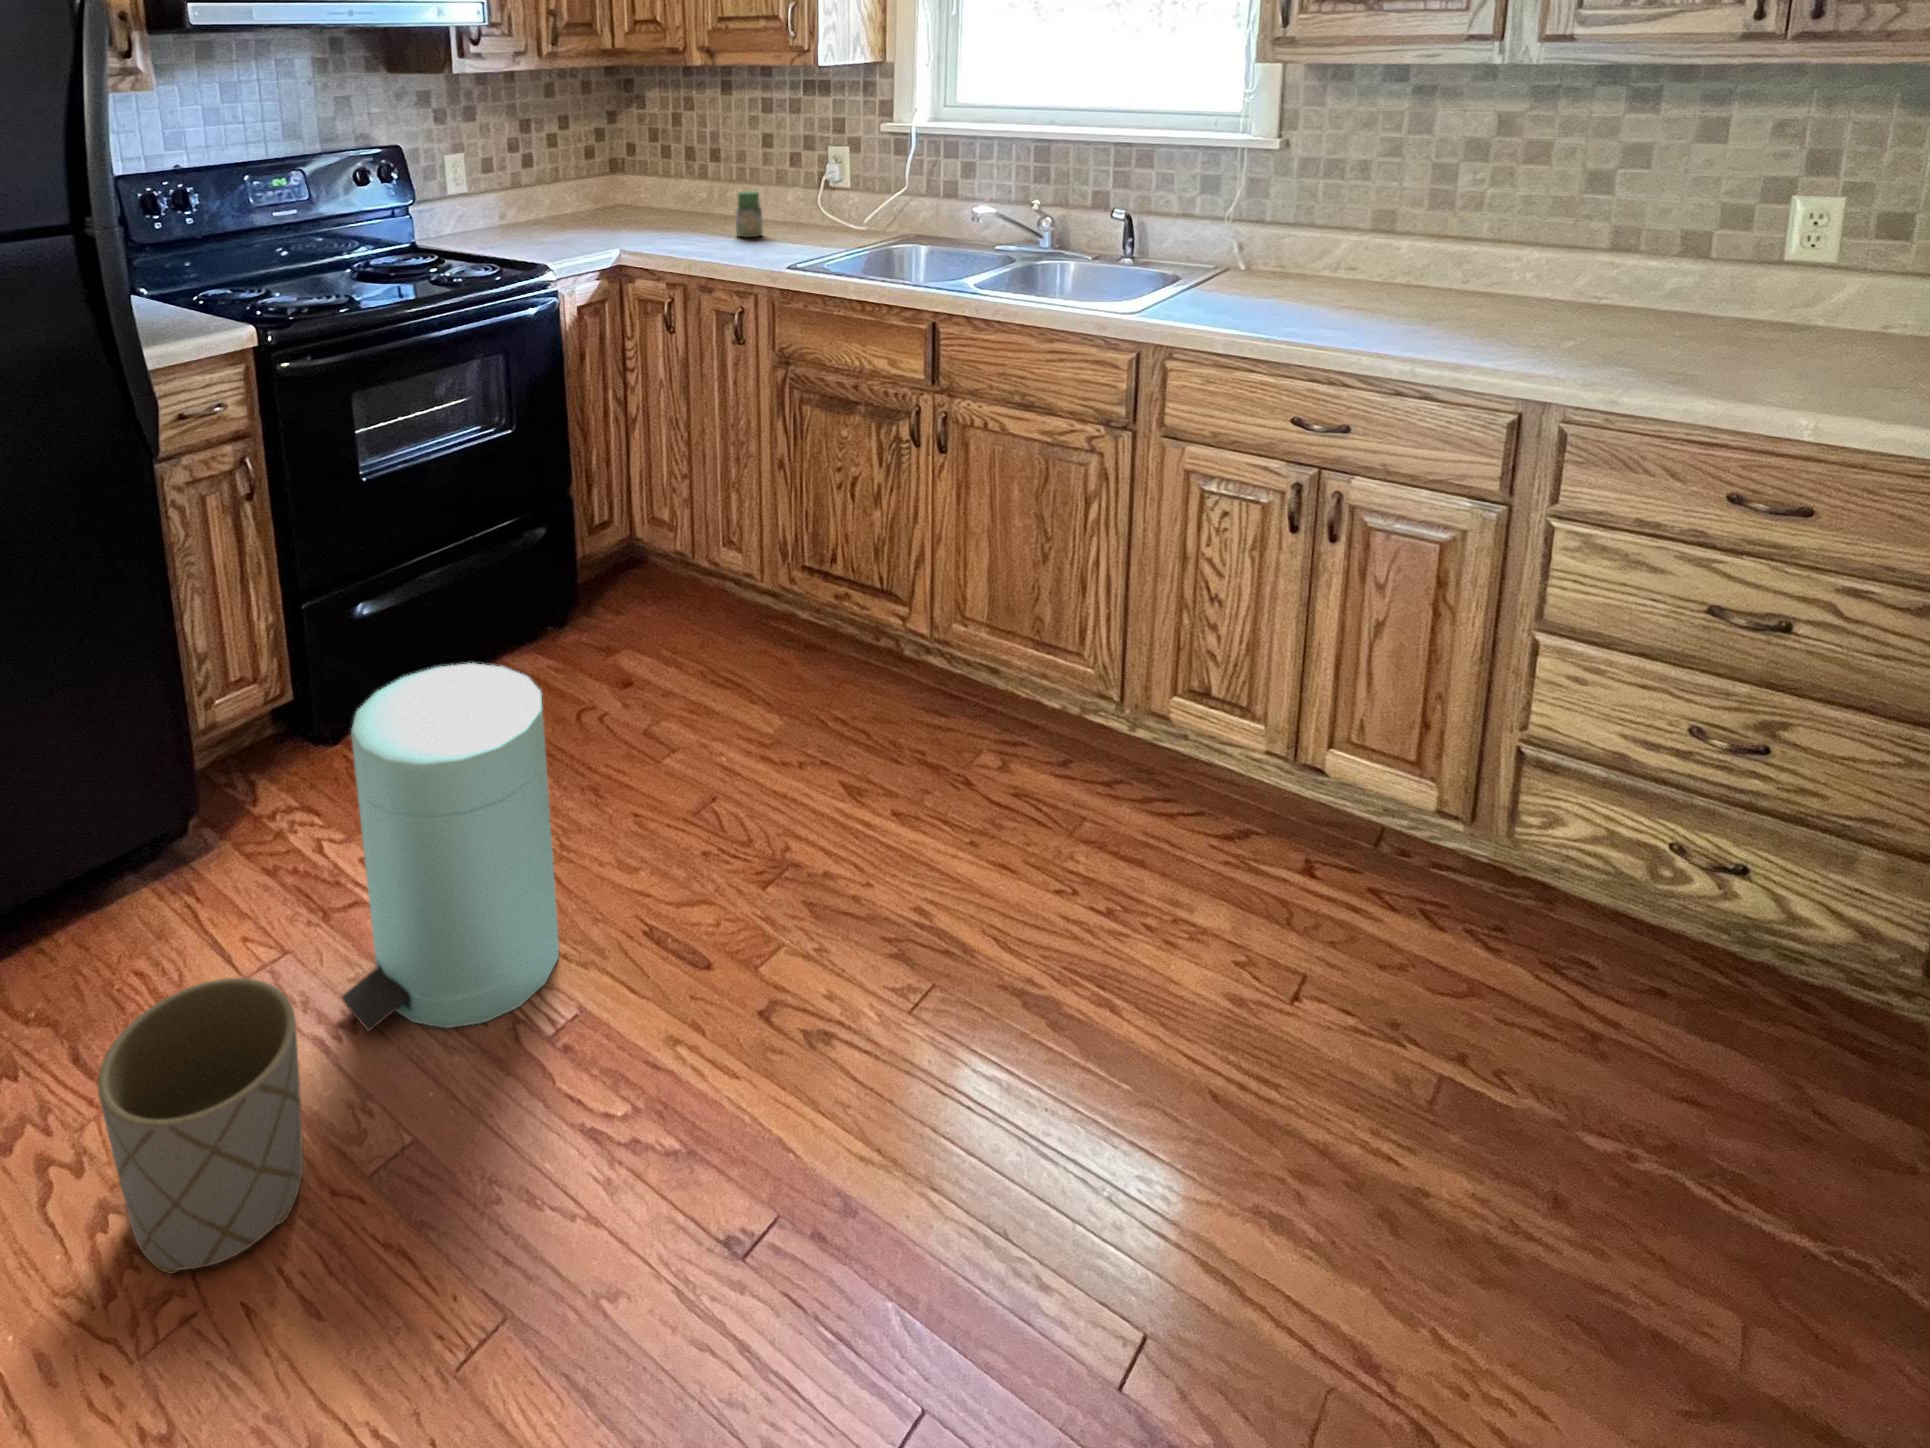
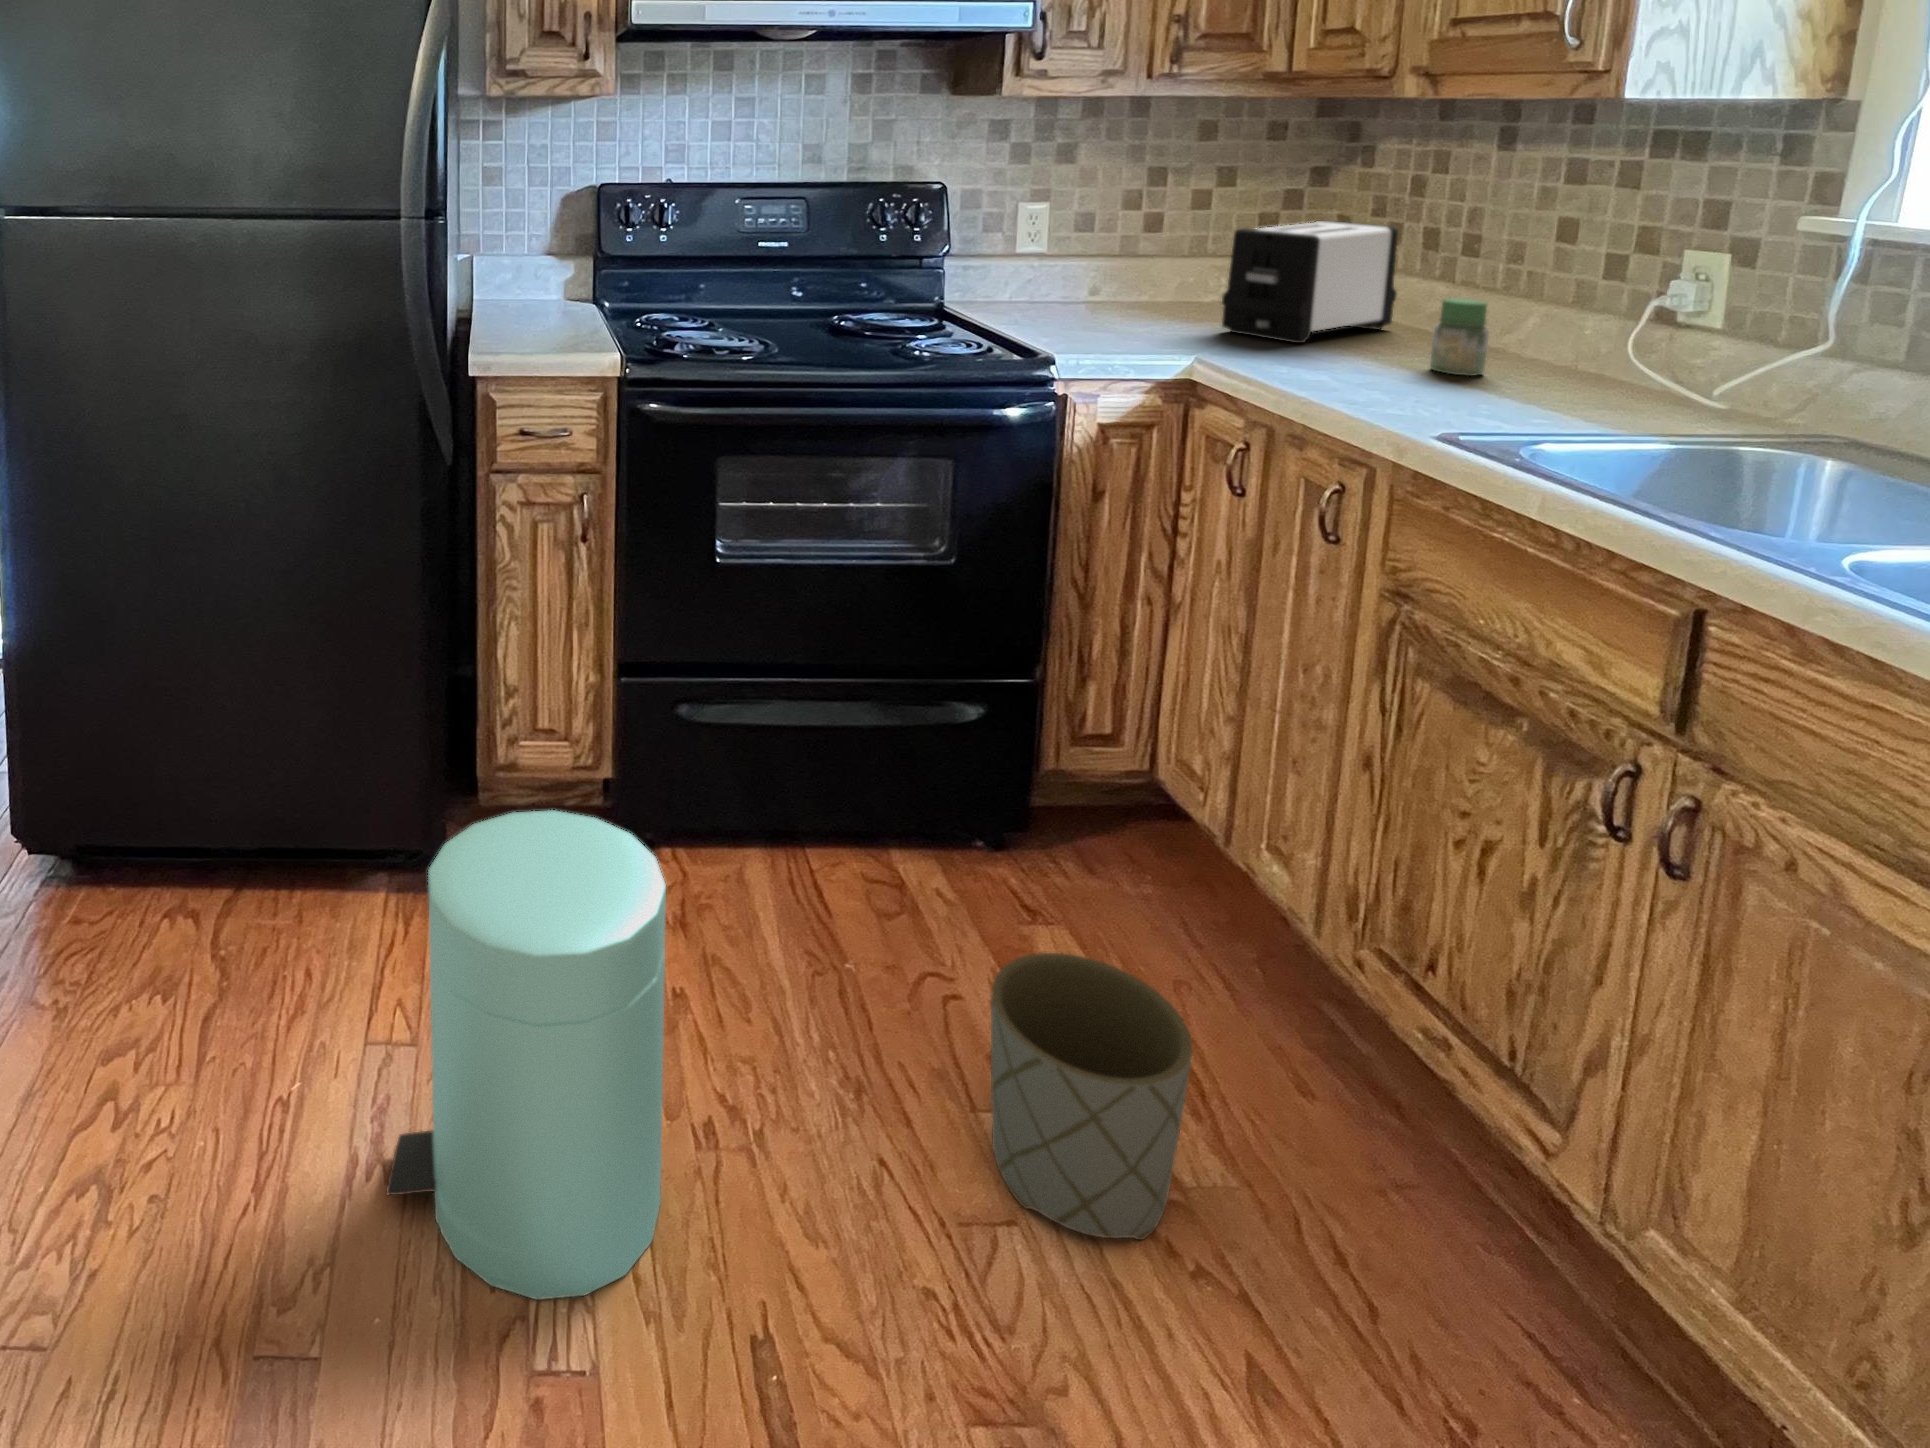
toaster: none [609,153,688,234] -> present [1222,221,1398,343]
planter: present [98,978,303,1274] -> present [991,953,1192,1240]

